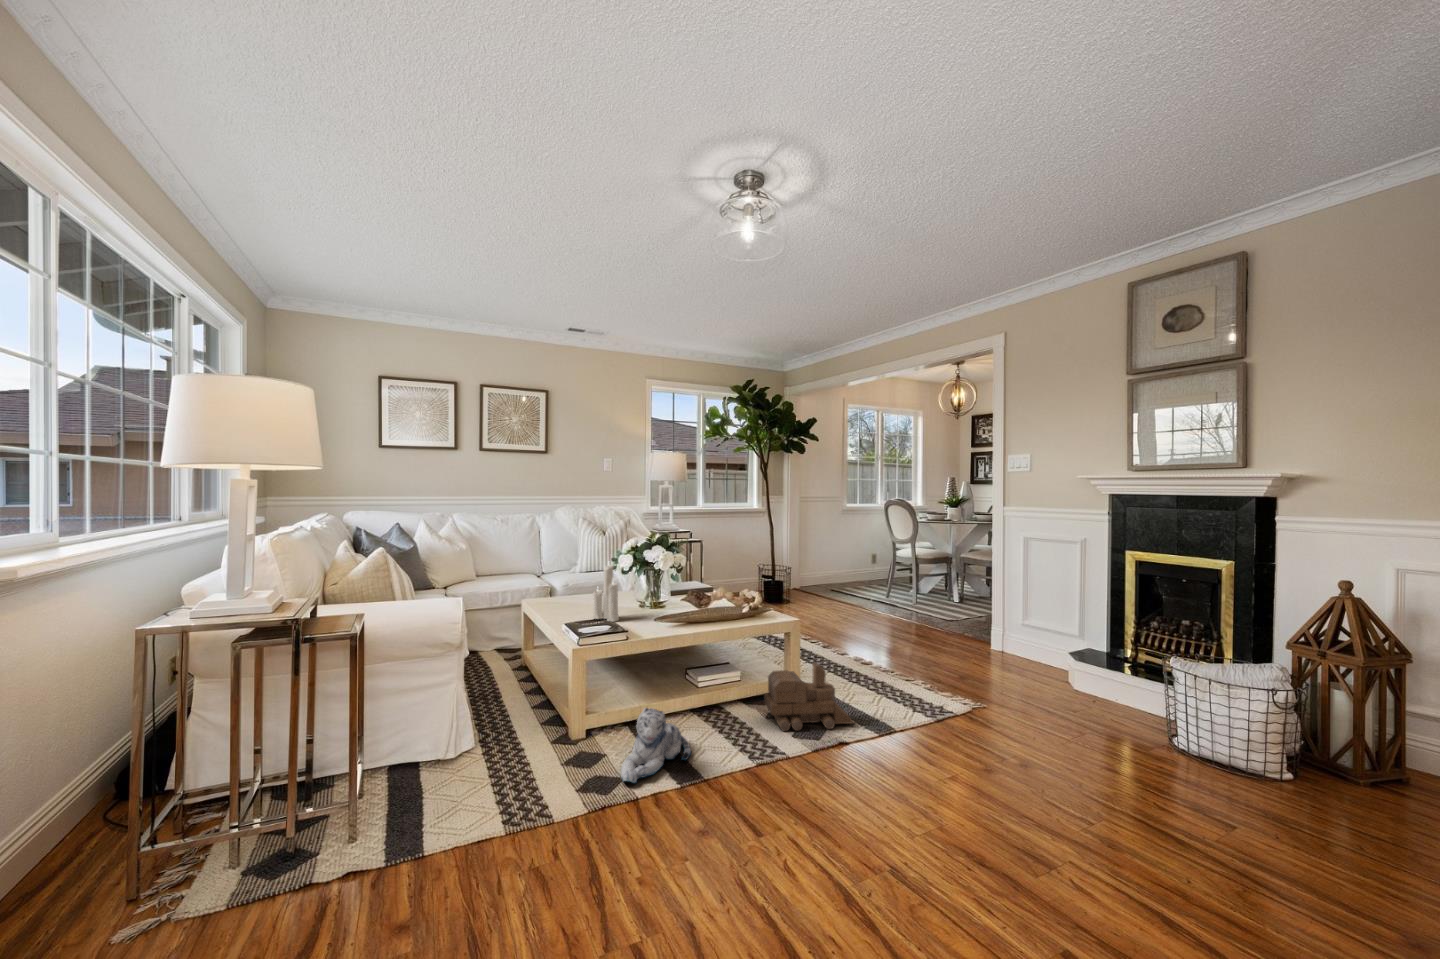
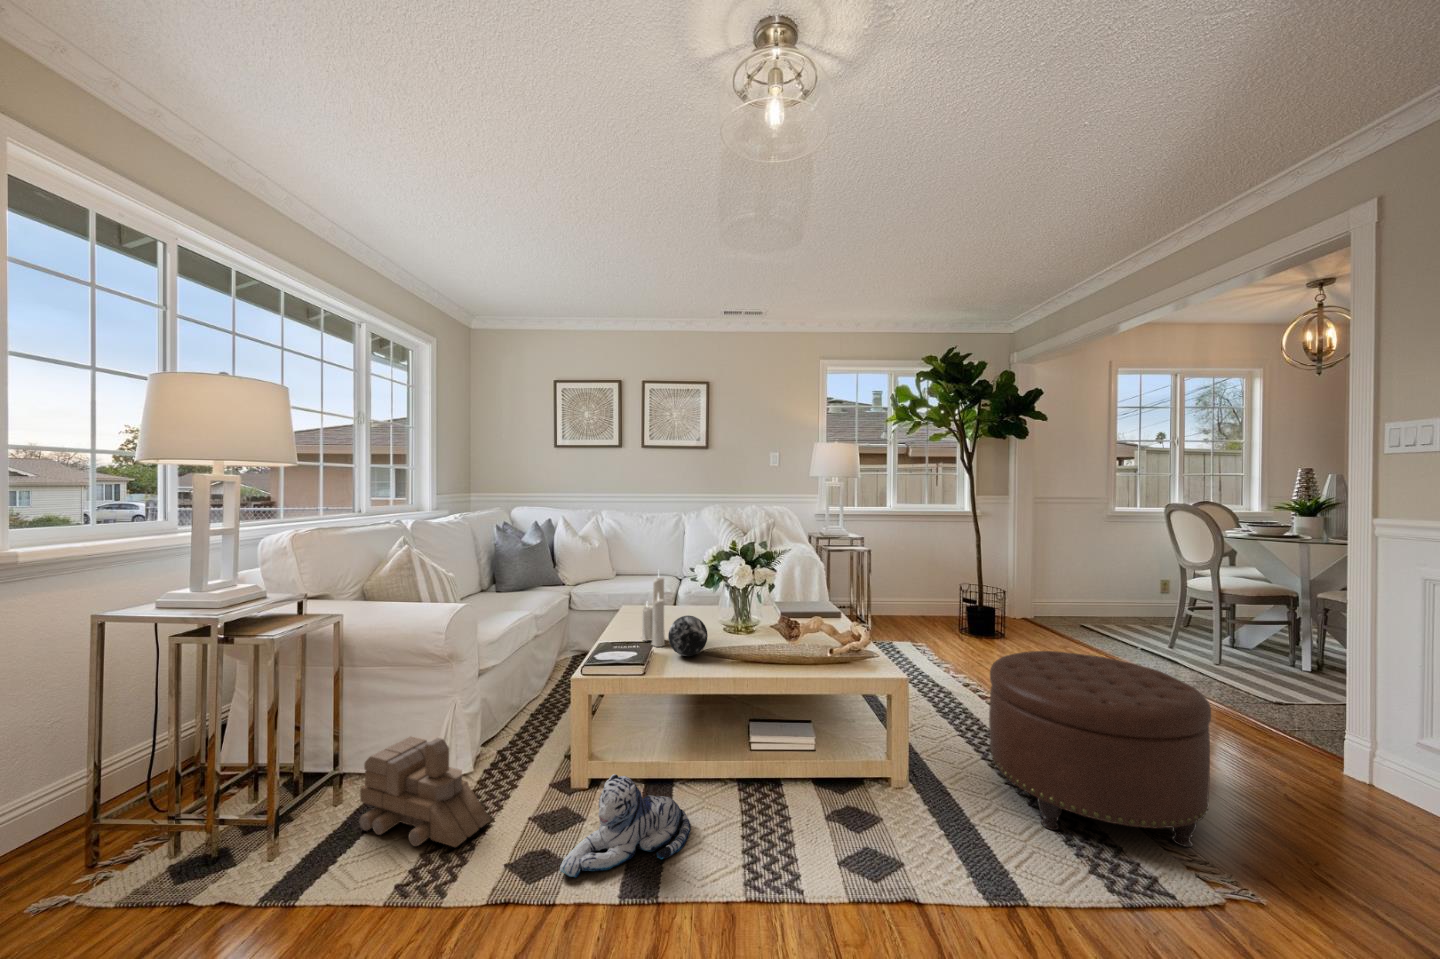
decorative orb: none [633,592,665,624] -> present [668,616,708,656]
ottoman: none [838,595,956,698] -> present [989,651,1211,847]
toy train: present [764,663,855,731] -> present [359,737,491,847]

